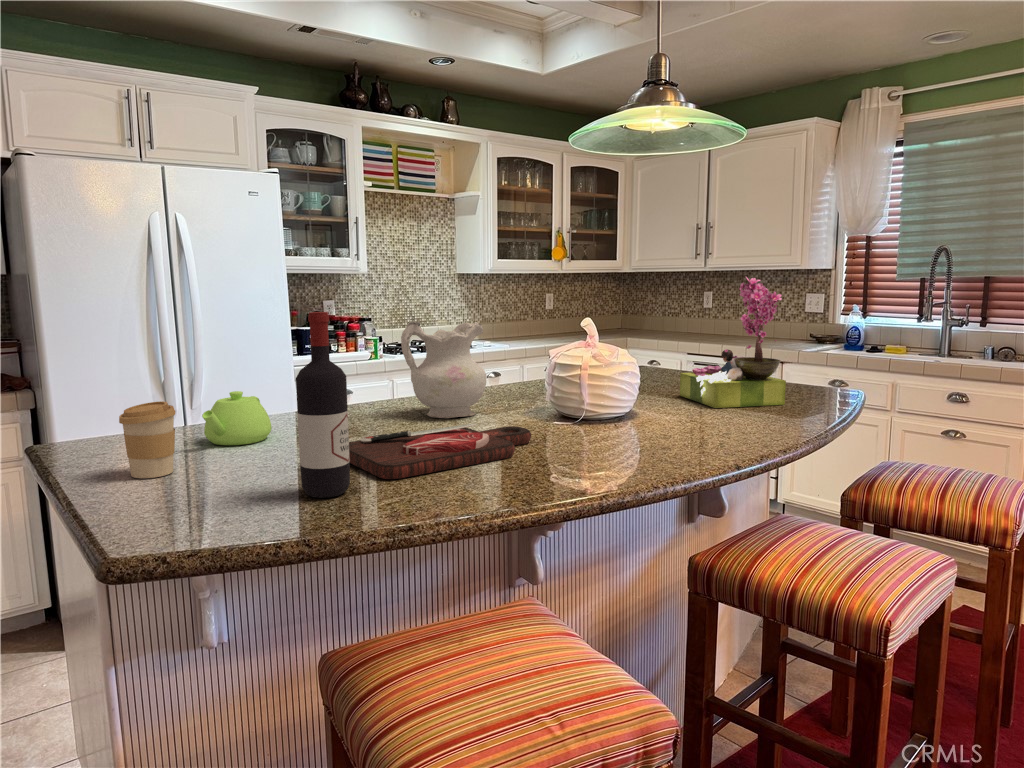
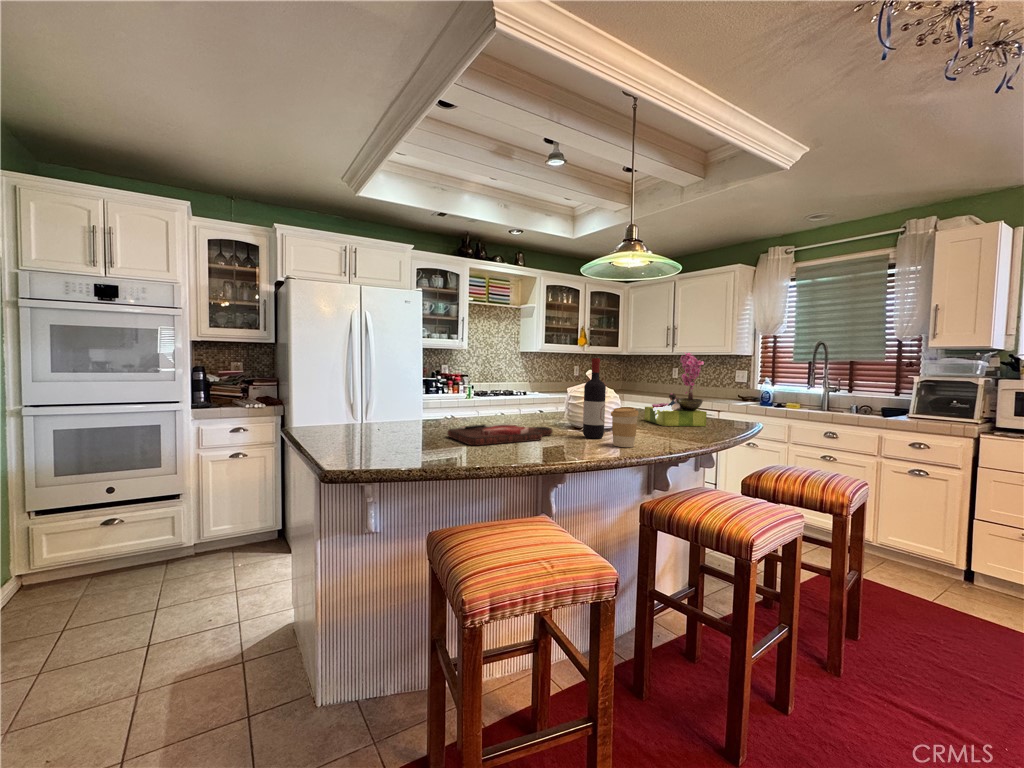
wine bottle: present [296,312,350,498] -> present [583,358,606,439]
ceramic pitcher: present [401,321,486,418] -> none [484,369,530,424]
teapot: present [202,391,272,445] -> none [377,401,412,430]
coffee cup: present [119,401,176,478] -> present [611,407,639,447]

